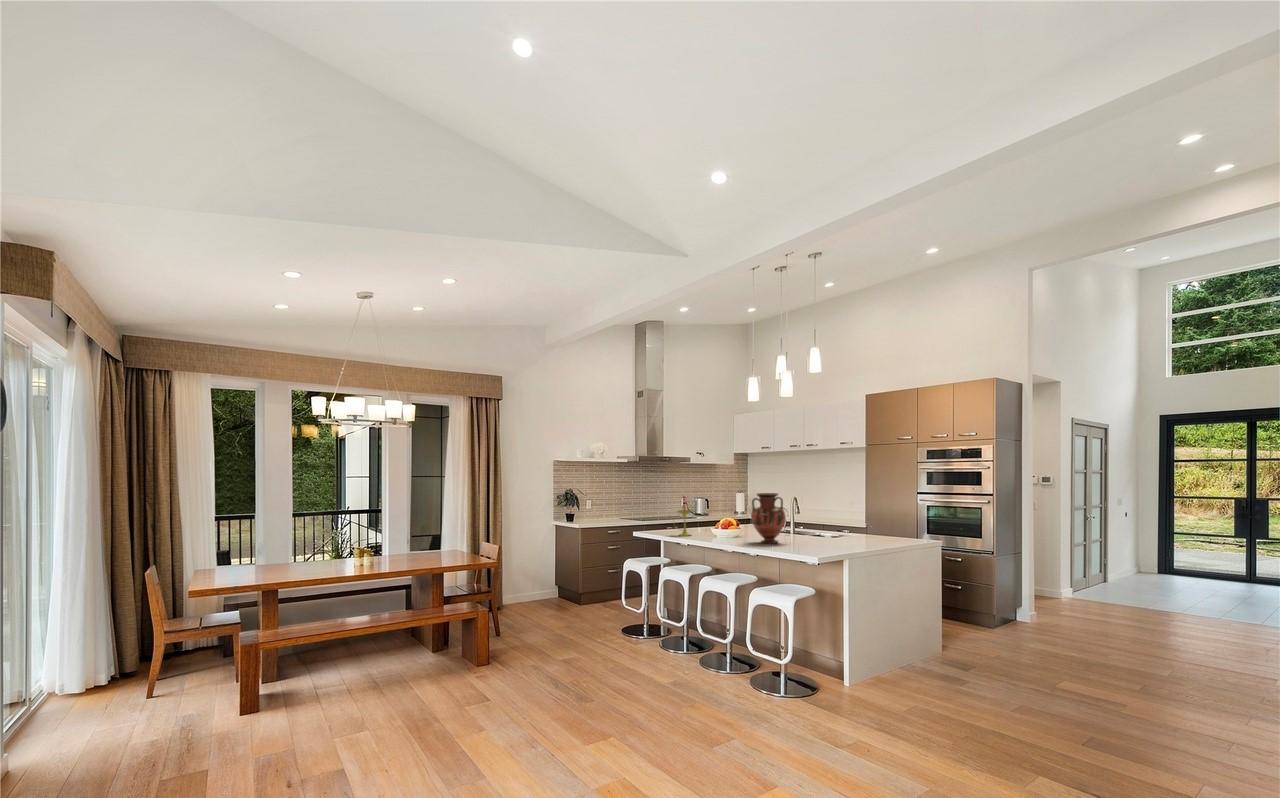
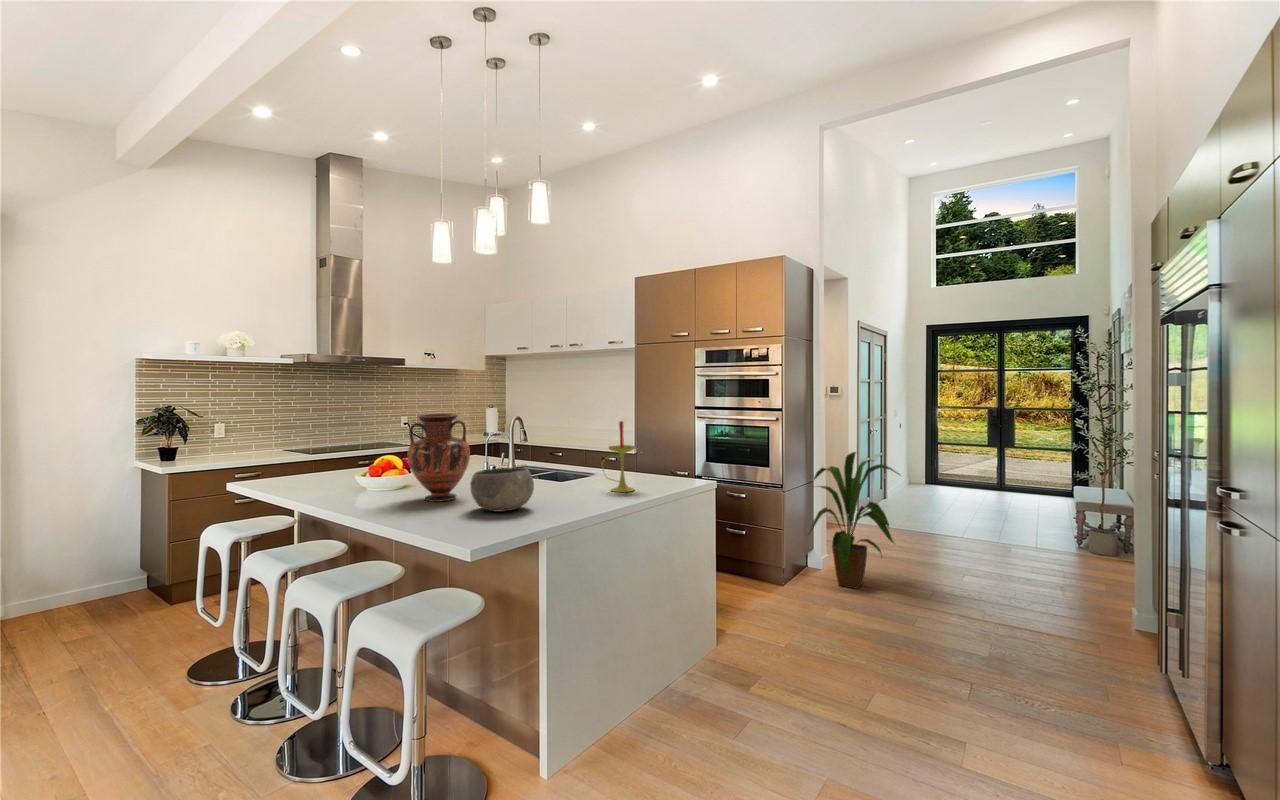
candle: present [677,496,691,536] -> present [601,421,635,492]
bowl: none [794,525,830,548] -> present [470,468,534,512]
house plant: none [1021,529,1105,642] -> present [808,452,899,589]

